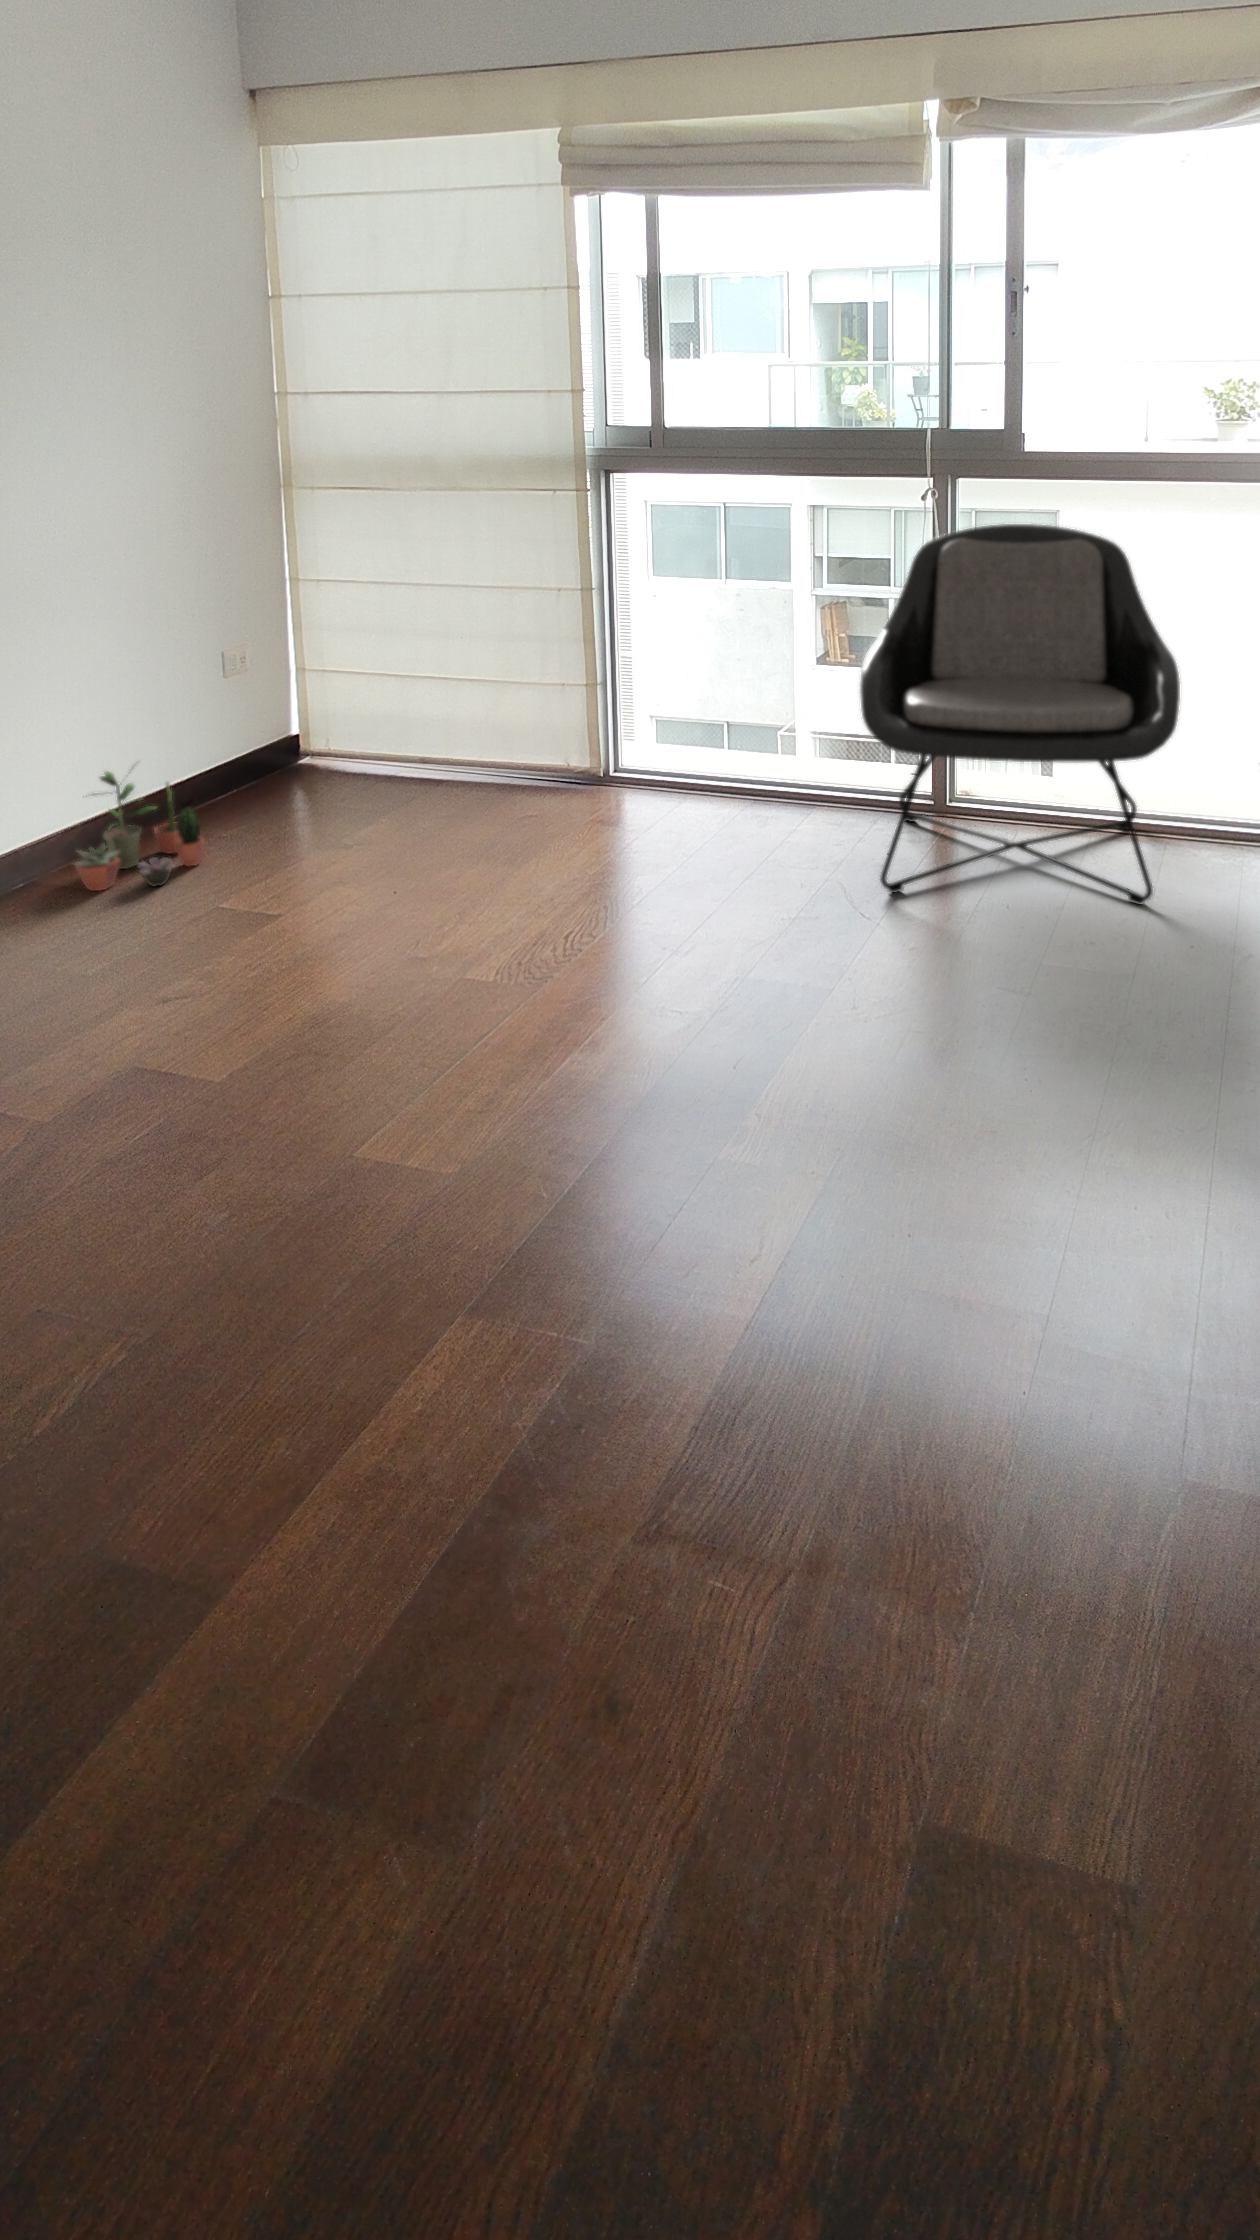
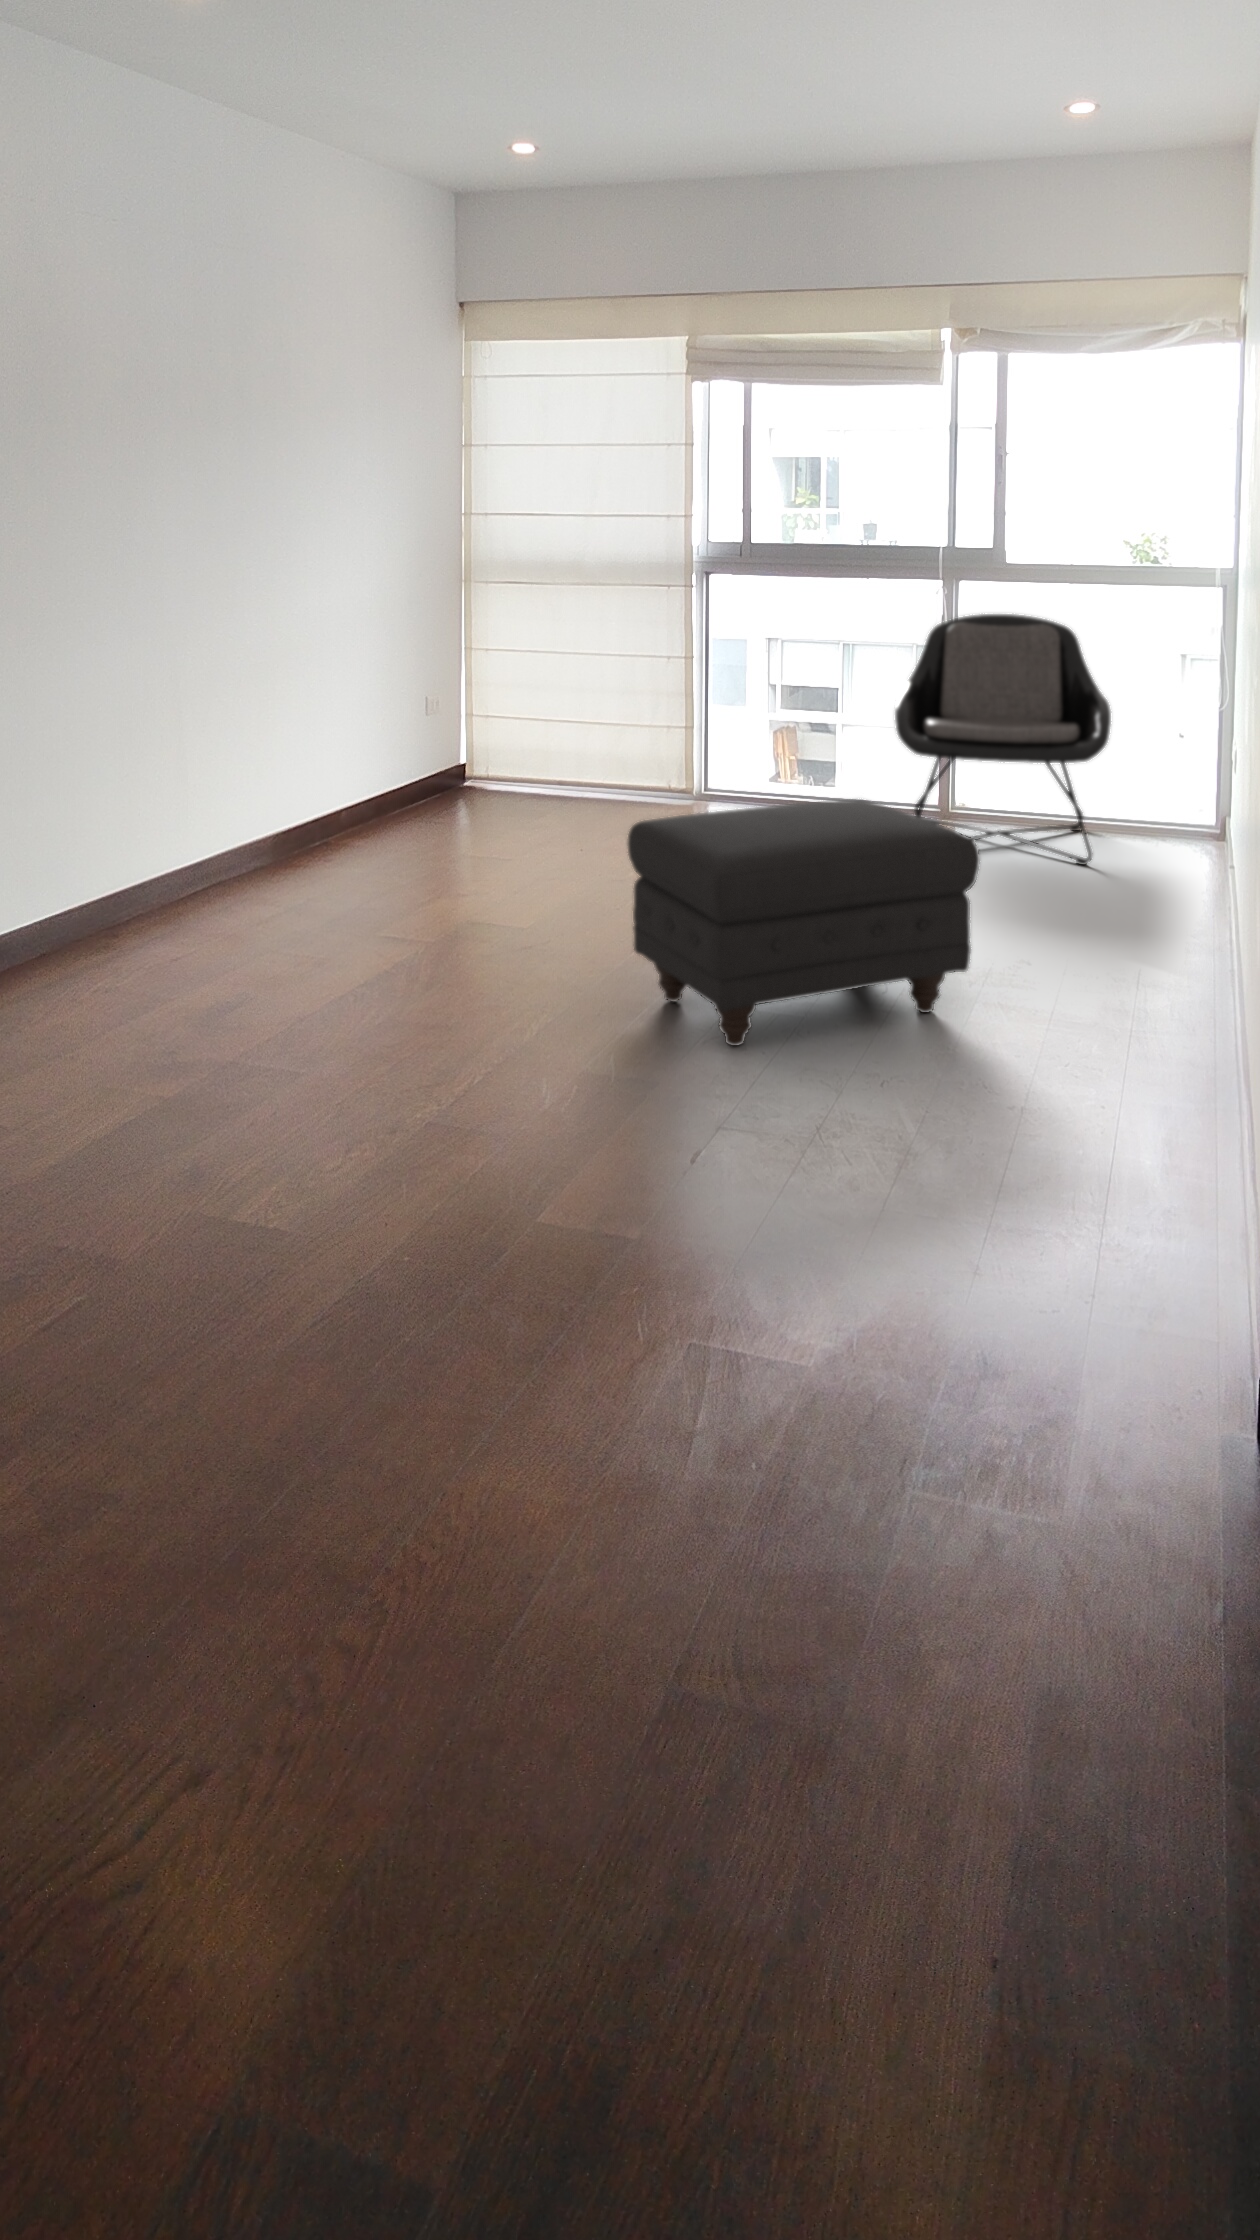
potted plant: present [74,761,205,891] -> none [349,757,430,844]
ottoman: none [328,906,962,1461] -> present [628,799,980,1046]

